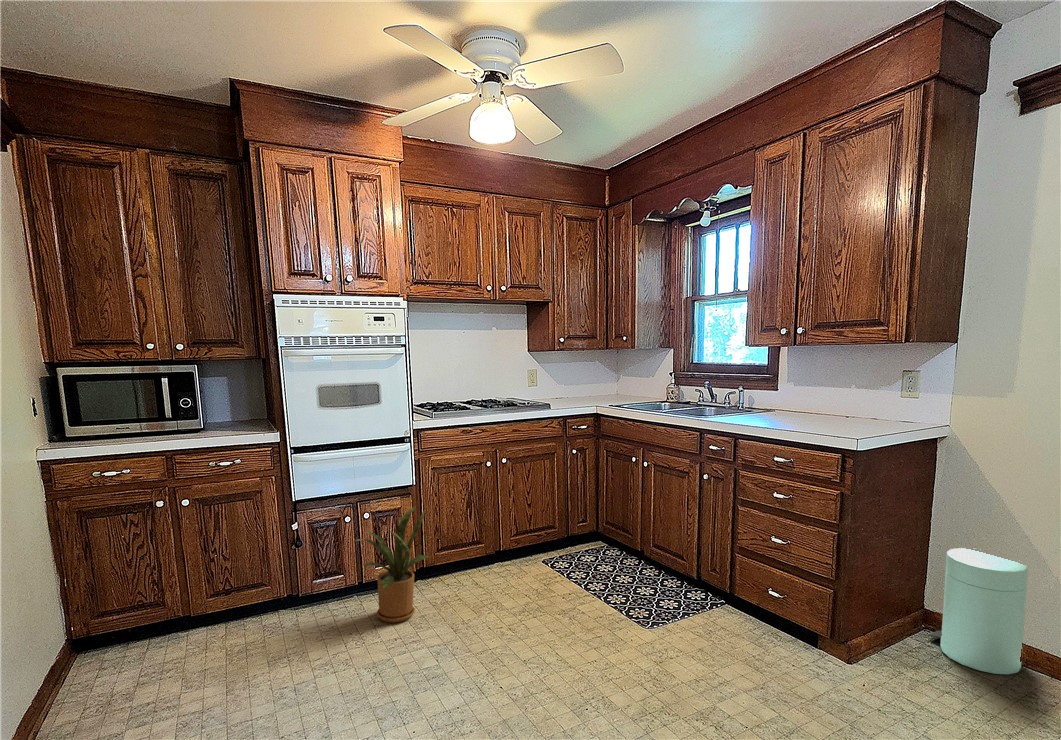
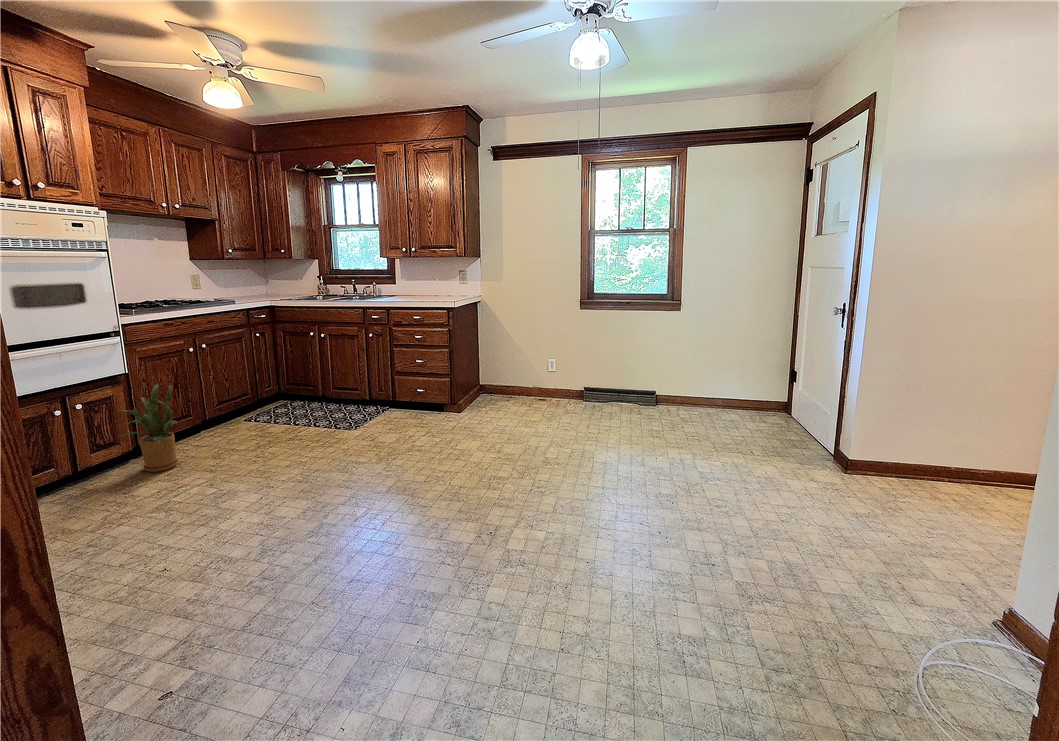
trash can: present [928,548,1028,674] -> none [488,350,524,402]

